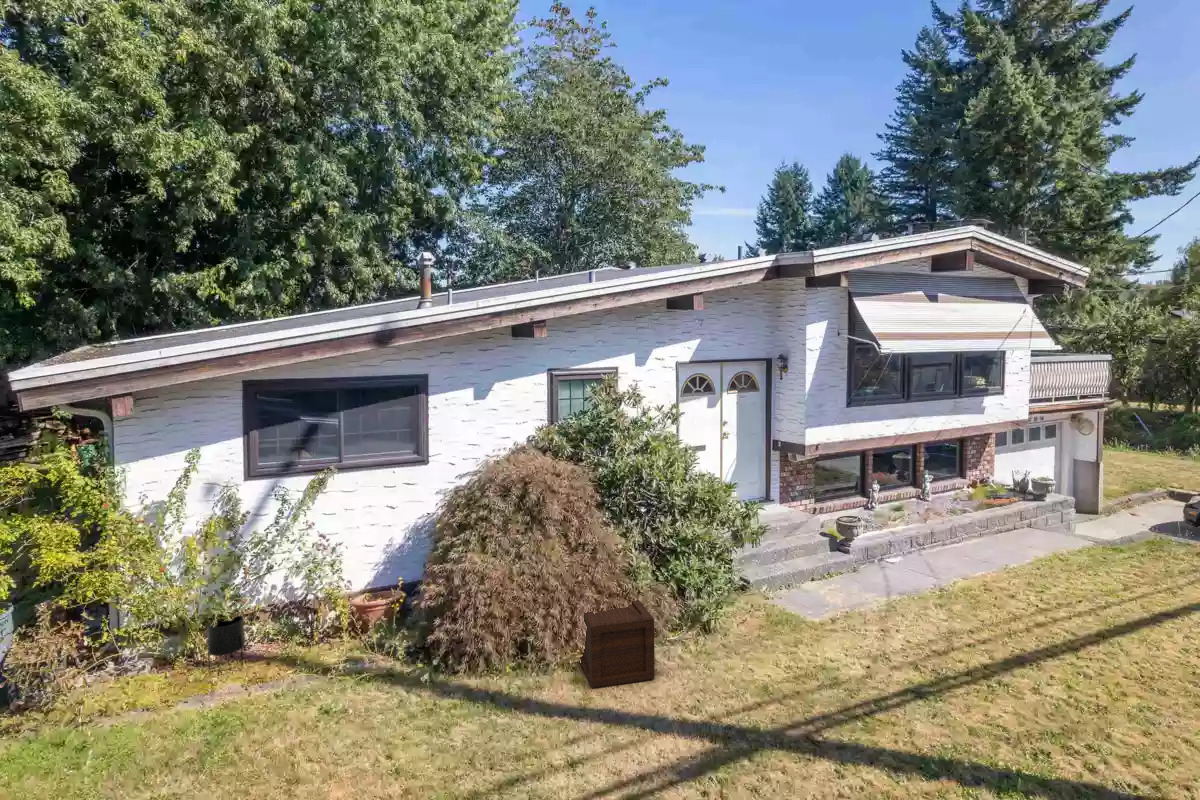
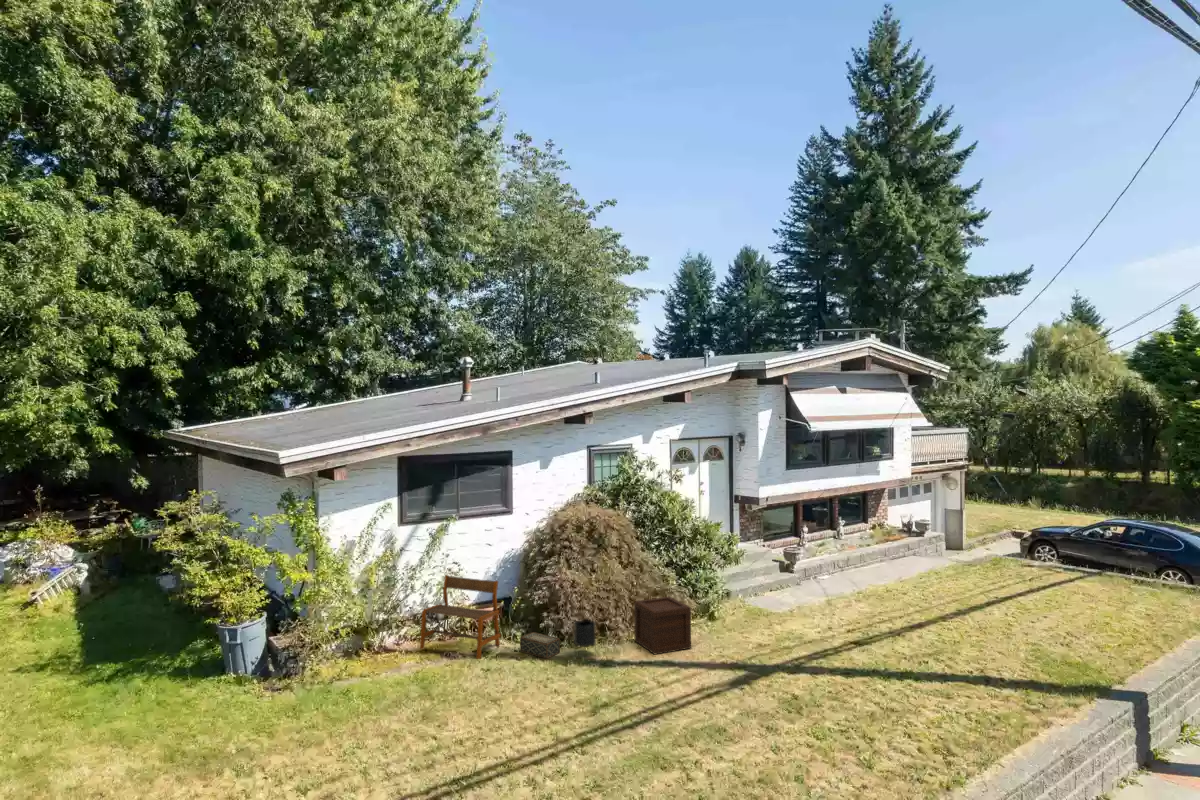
bench: none [276,549,385,678] -> present [420,575,501,659]
planter: present [207,616,245,669] -> present [574,620,596,647]
woven basket: none [403,637,456,685] -> present [520,632,560,658]

